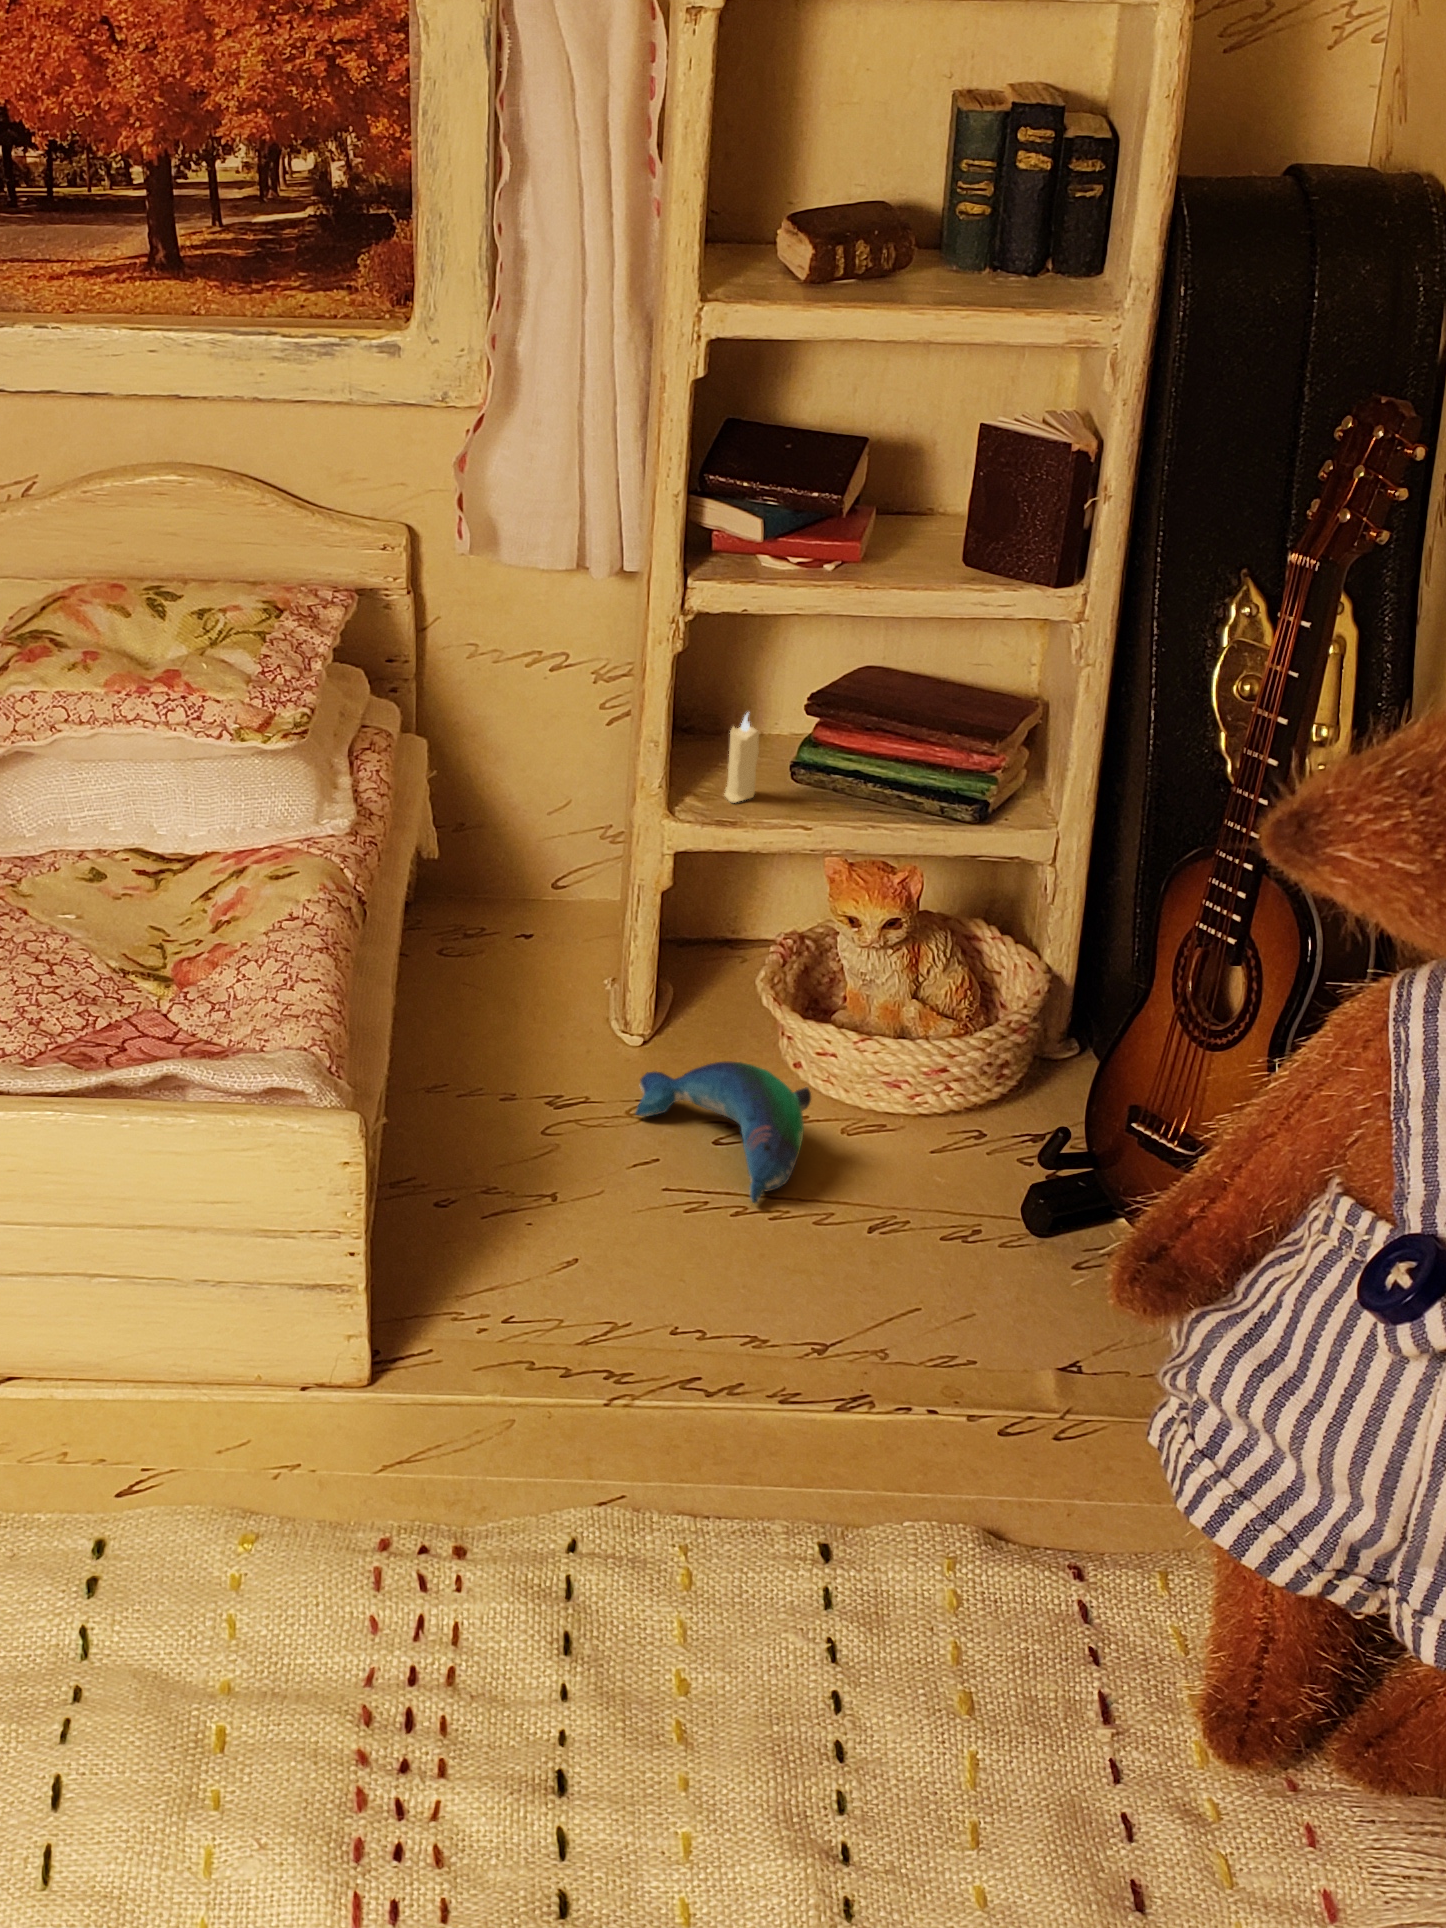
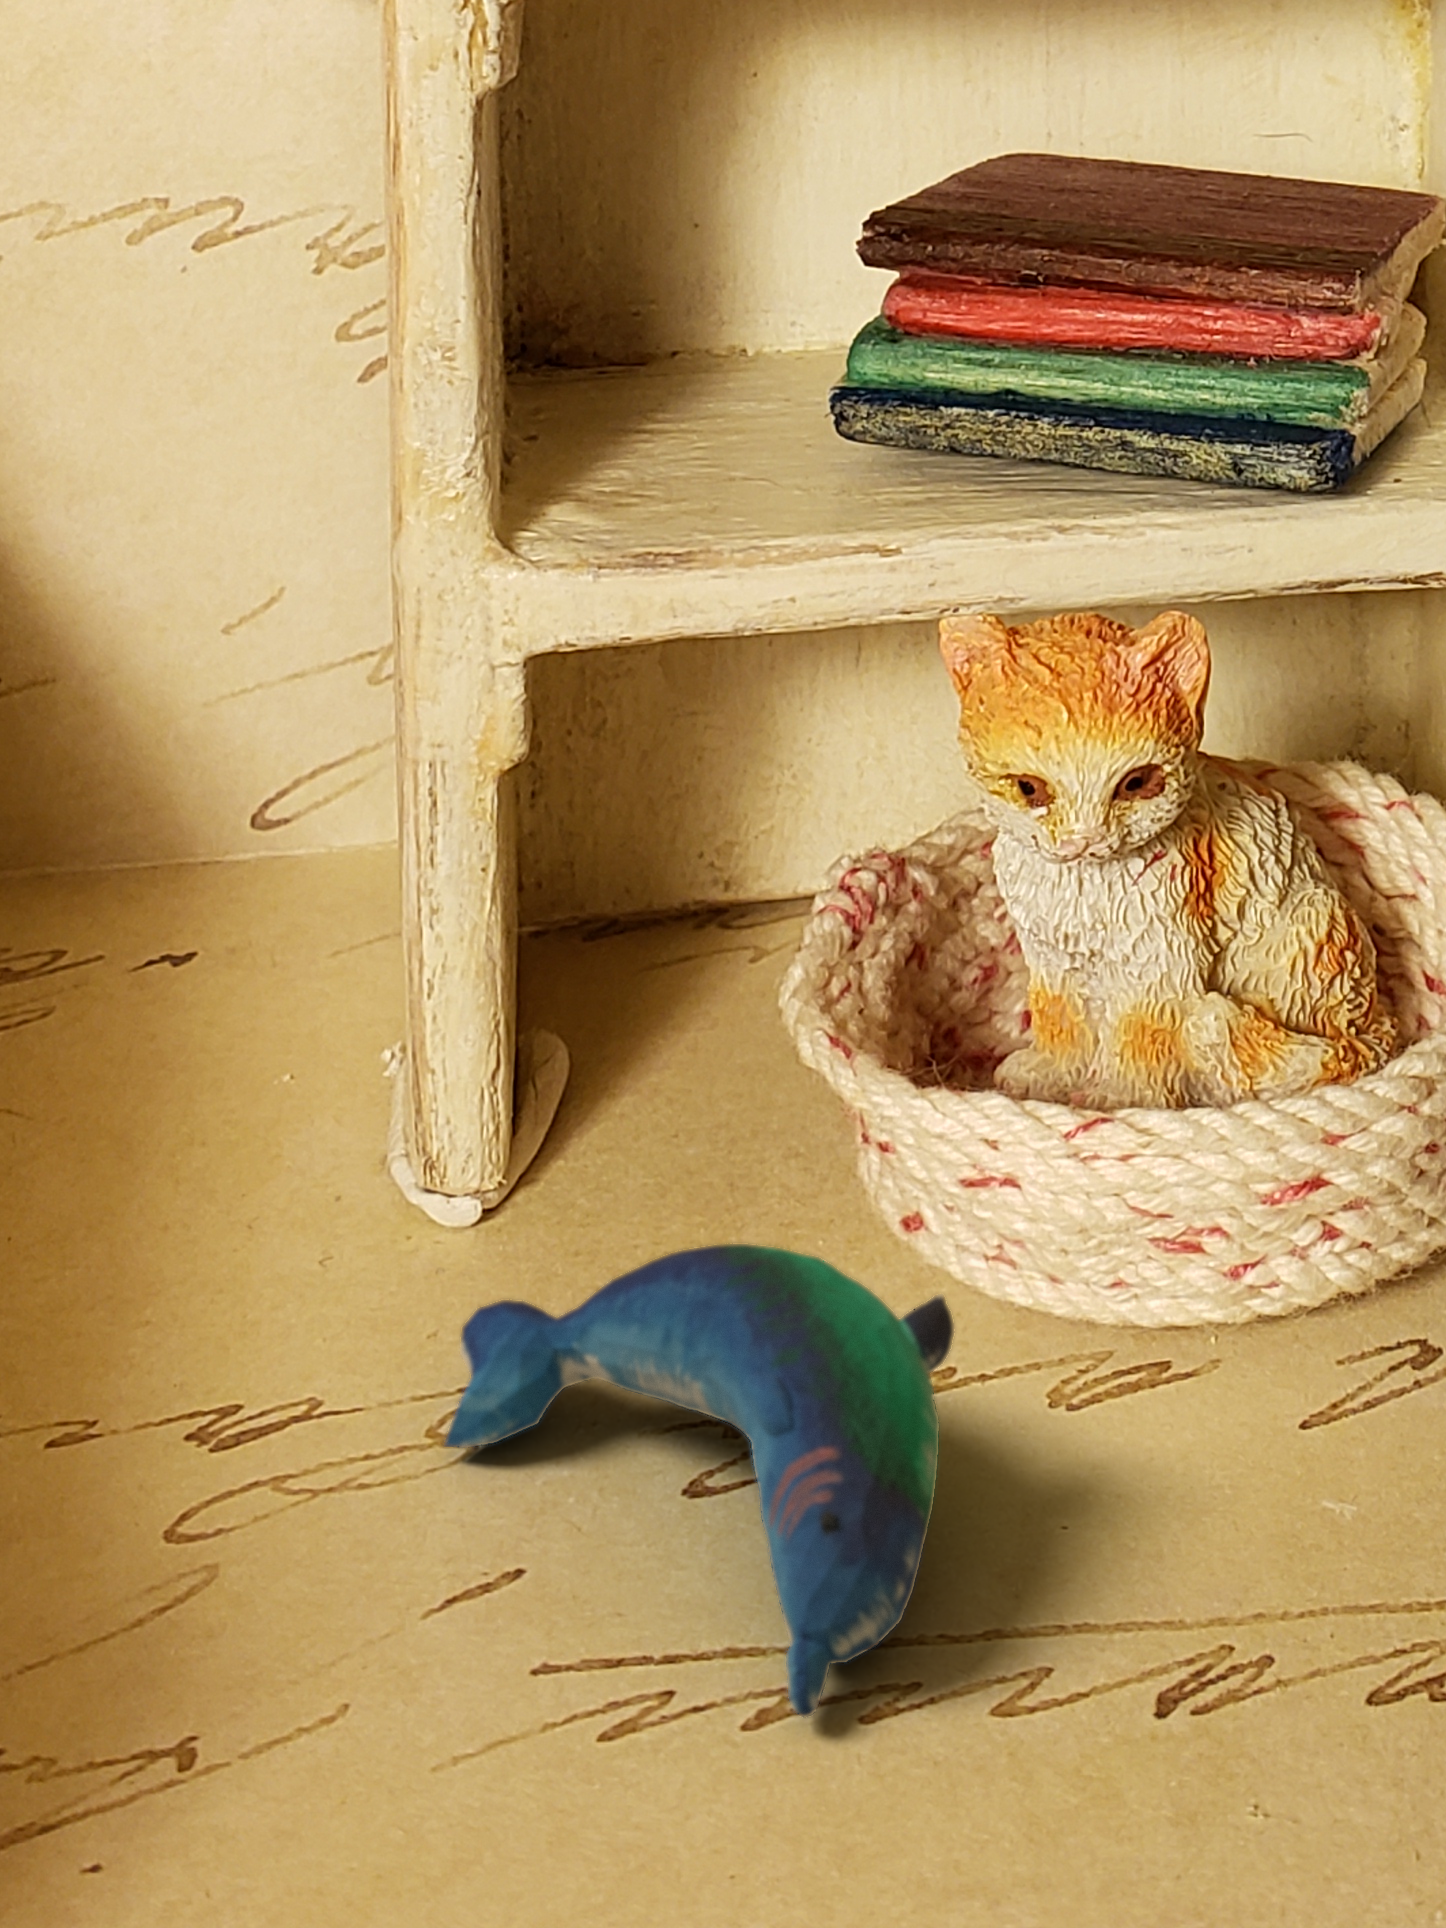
candle: present [725,713,759,802] -> none [656,262,739,510]

